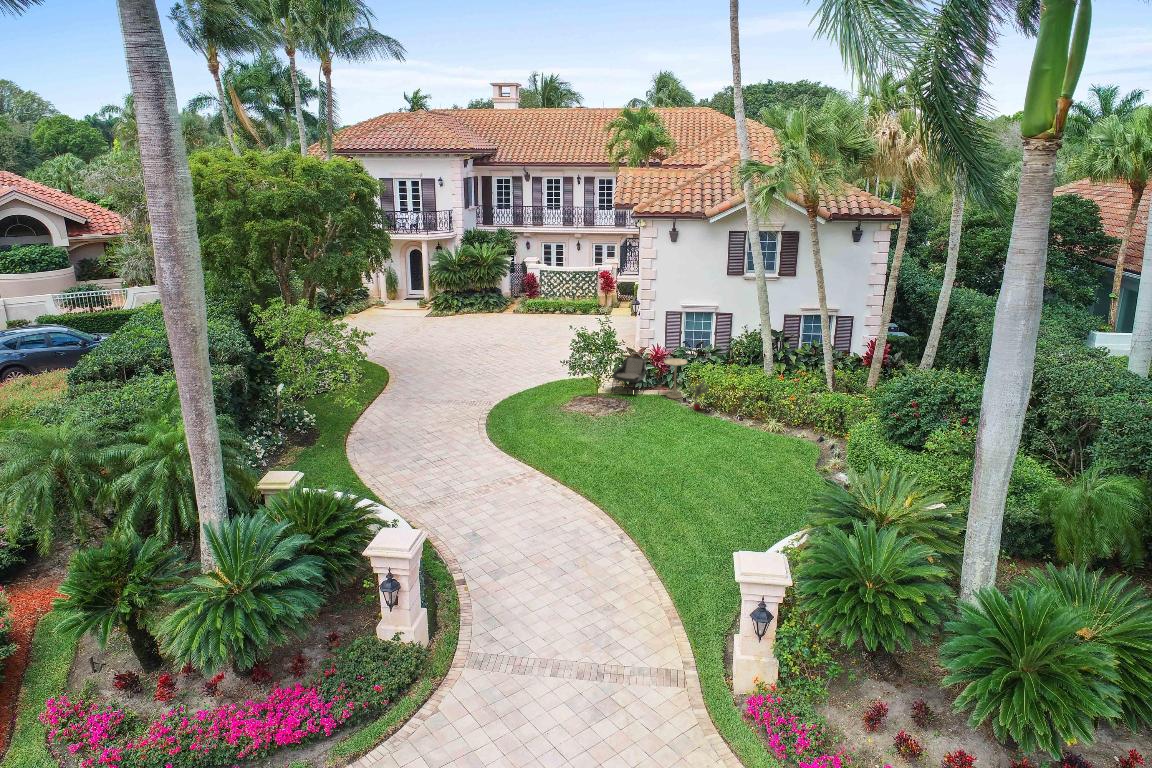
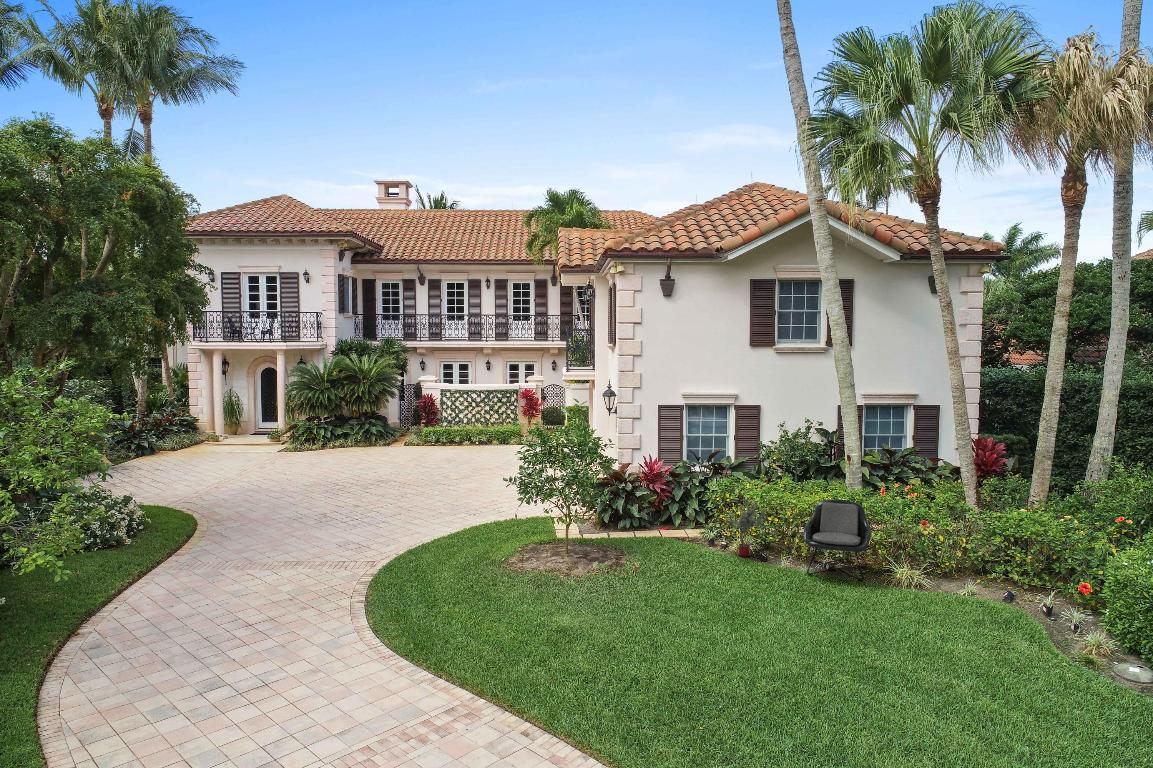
lounge chair: present [612,356,646,396] -> present [804,499,871,582]
pedestal table: present [664,359,687,398] -> none [673,474,712,540]

